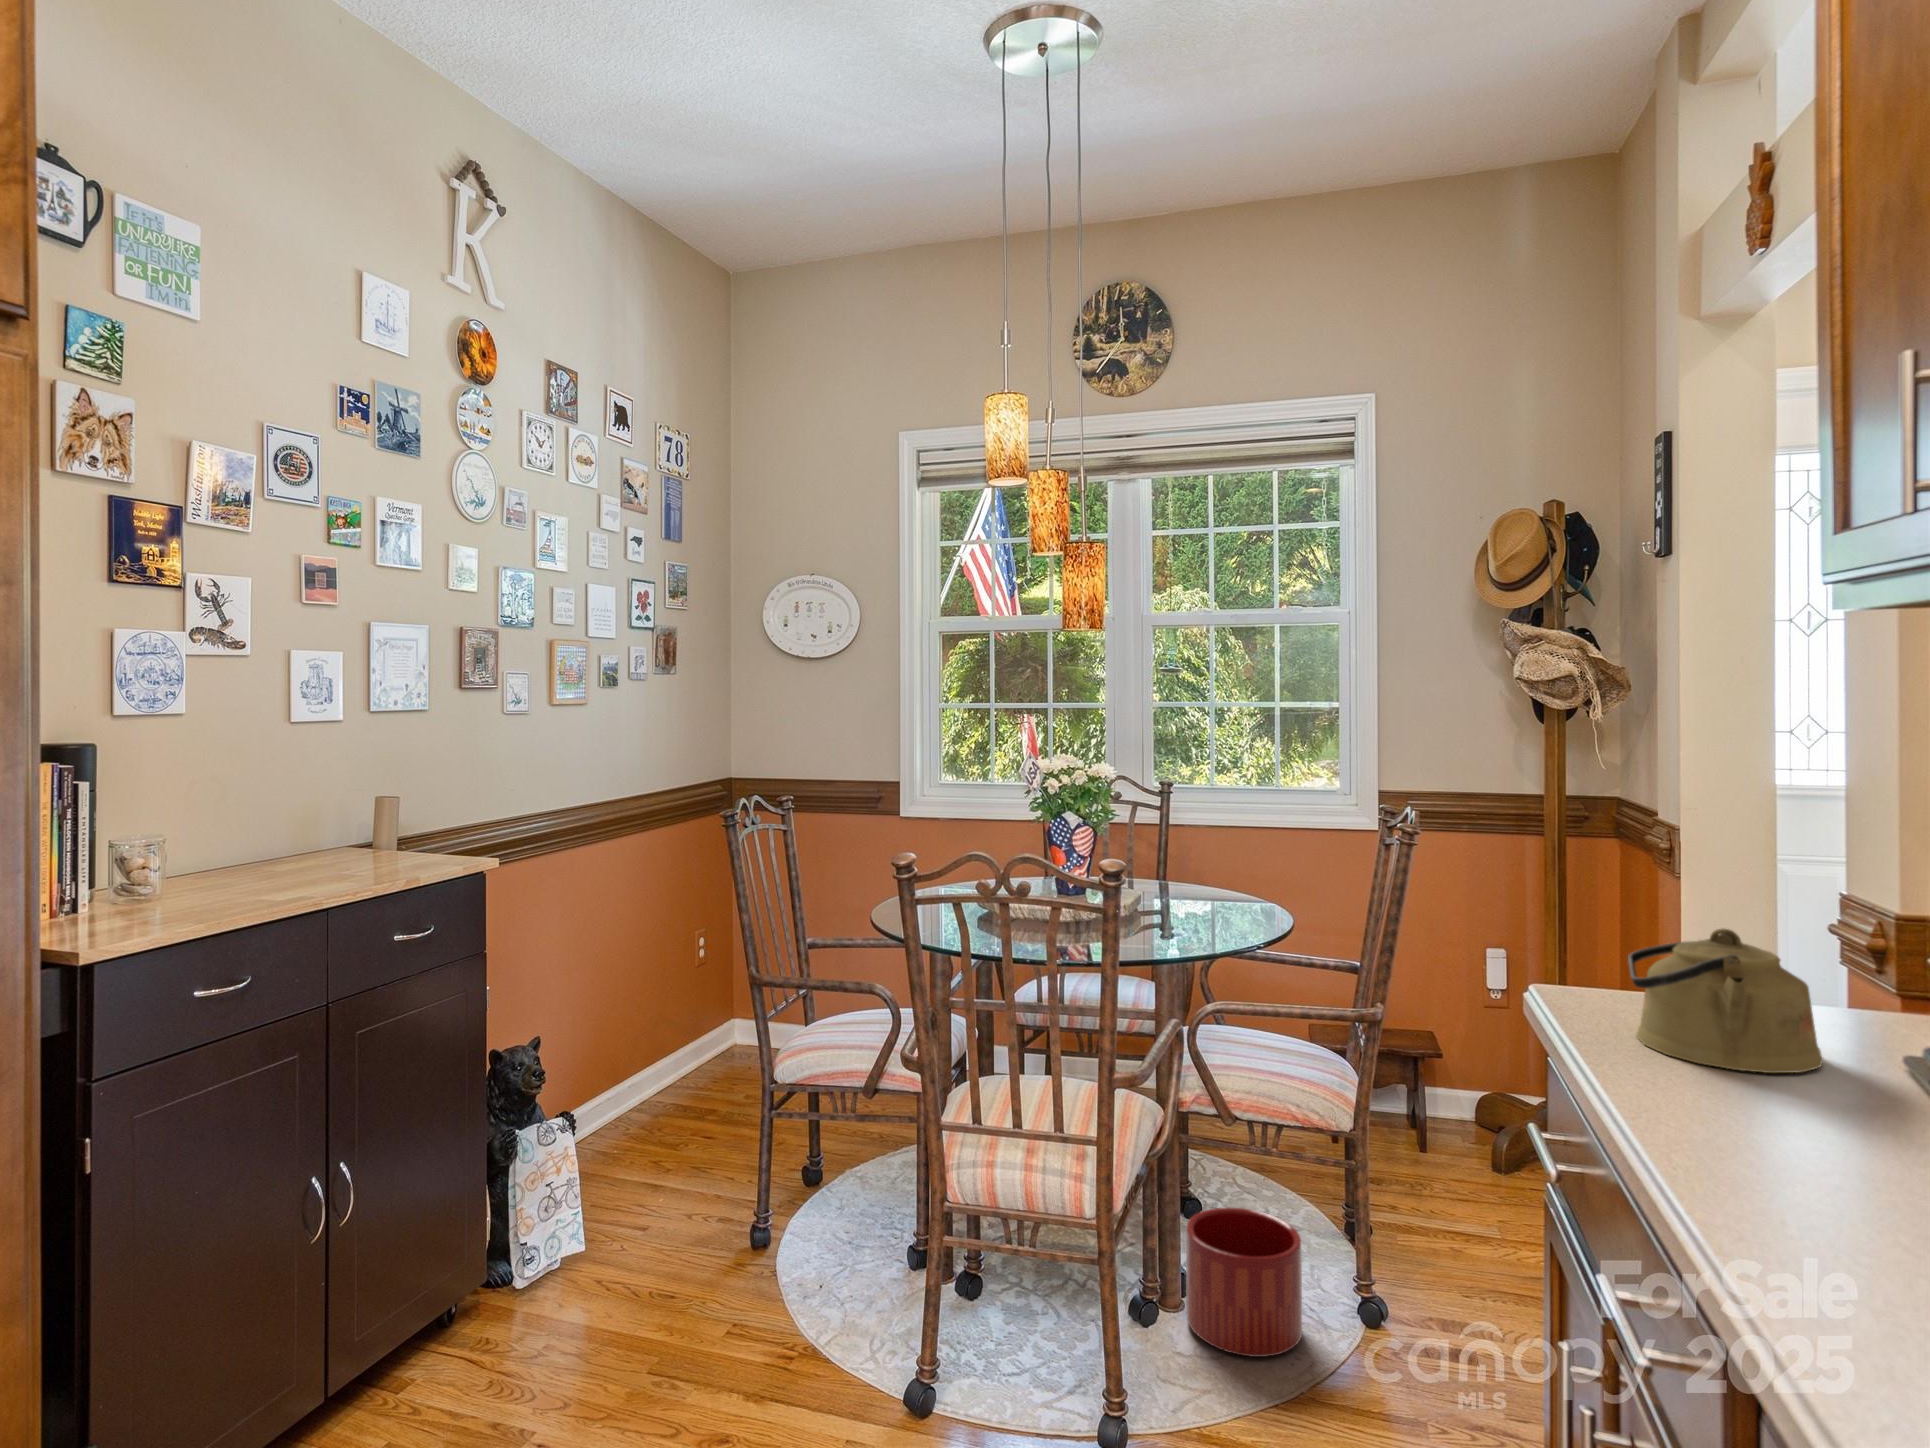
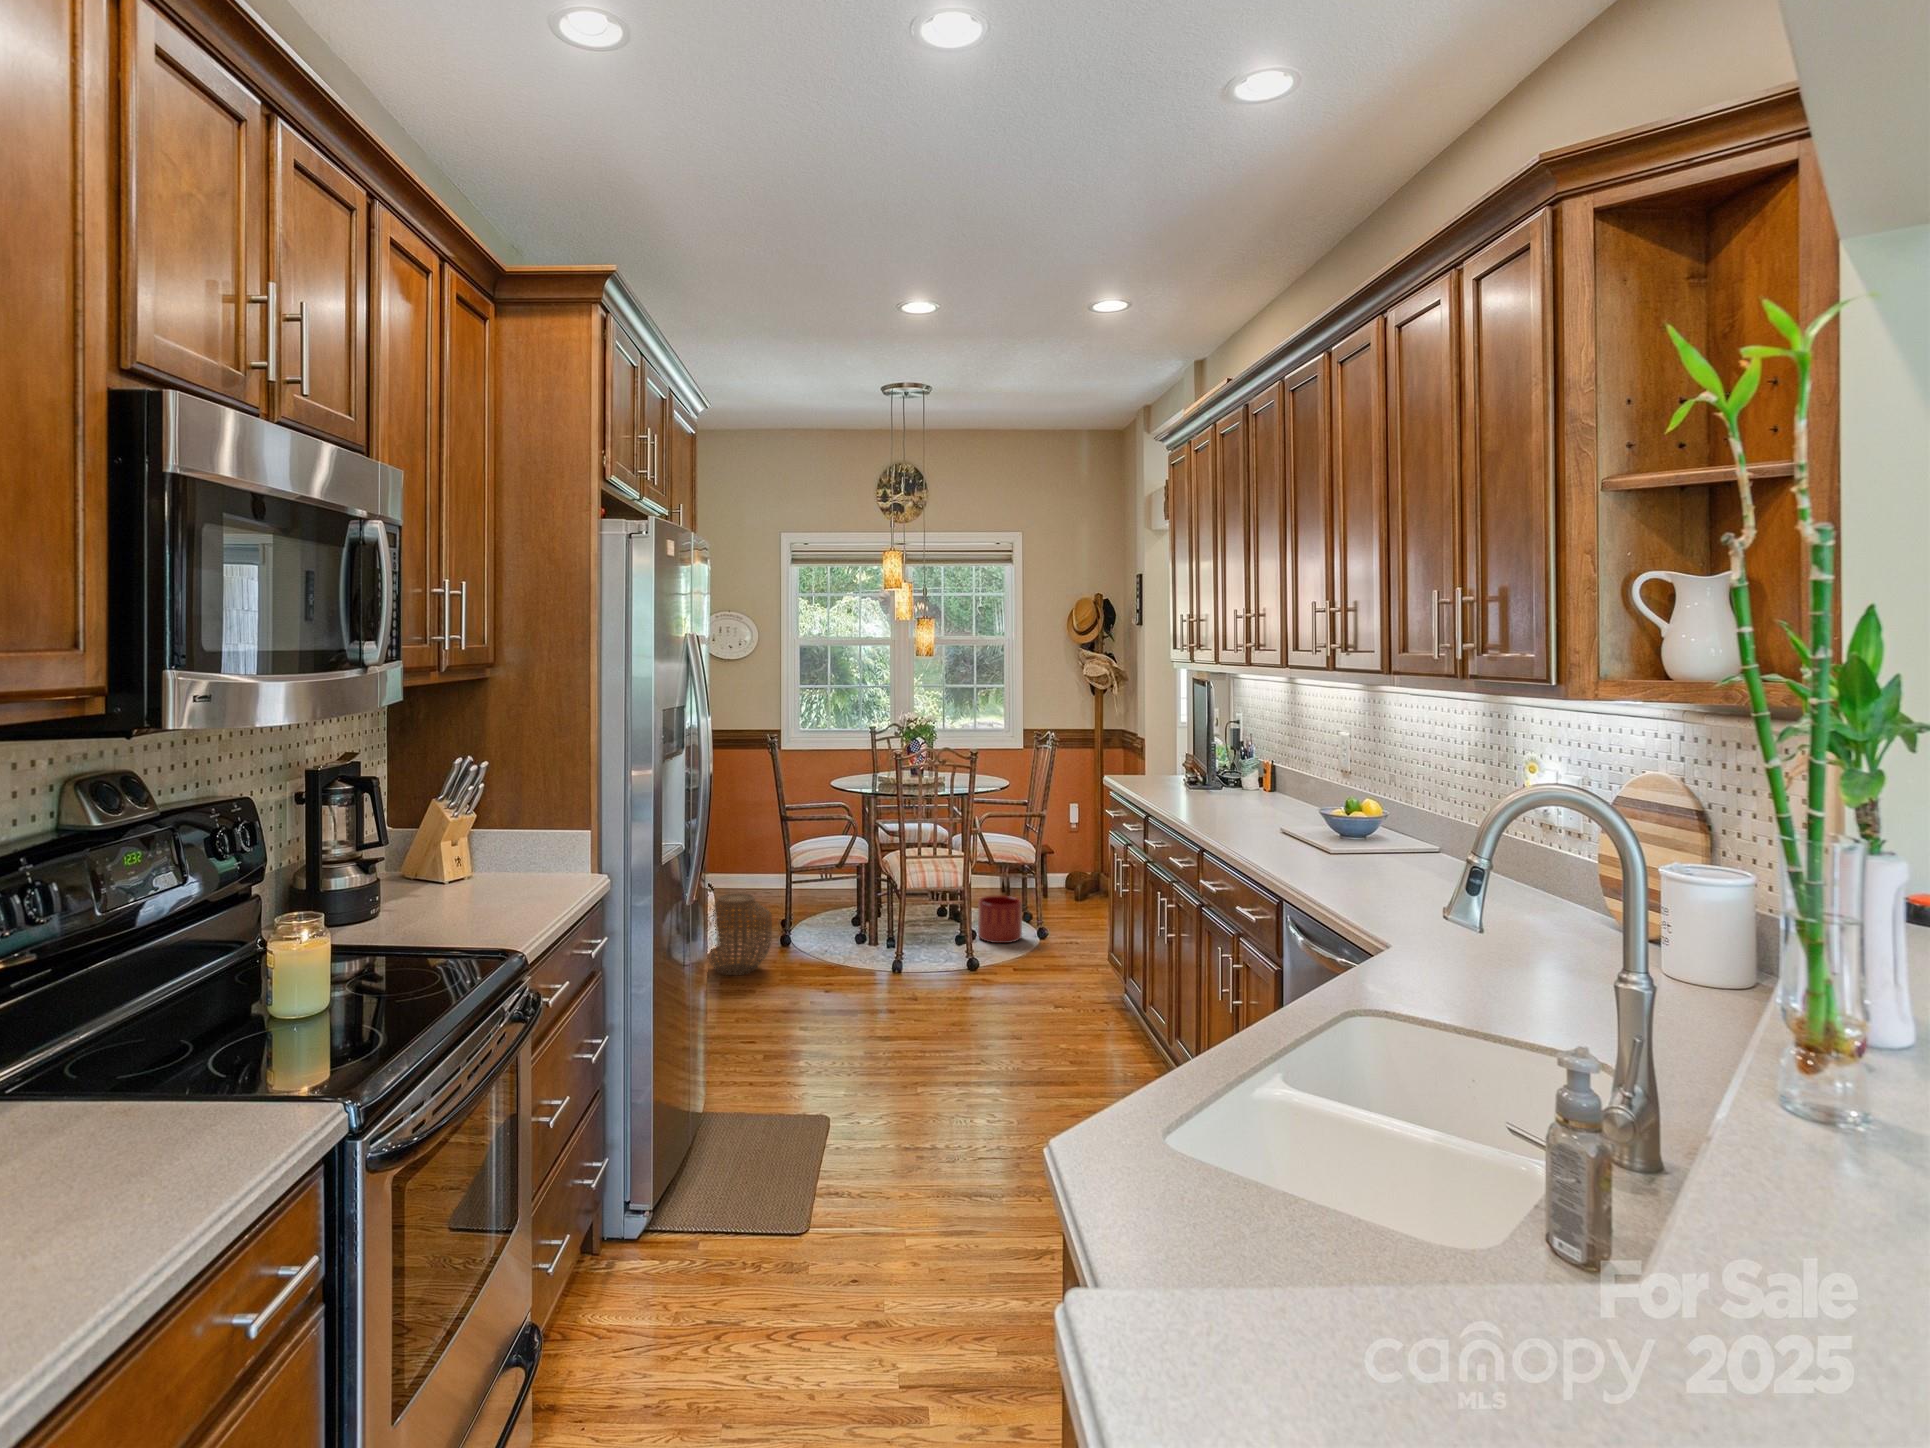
kettle: present [1628,929,1823,1073] -> none [1138,759,1181,792]
woven basket: none [466,1157,638,1370] -> present [707,893,772,975]

